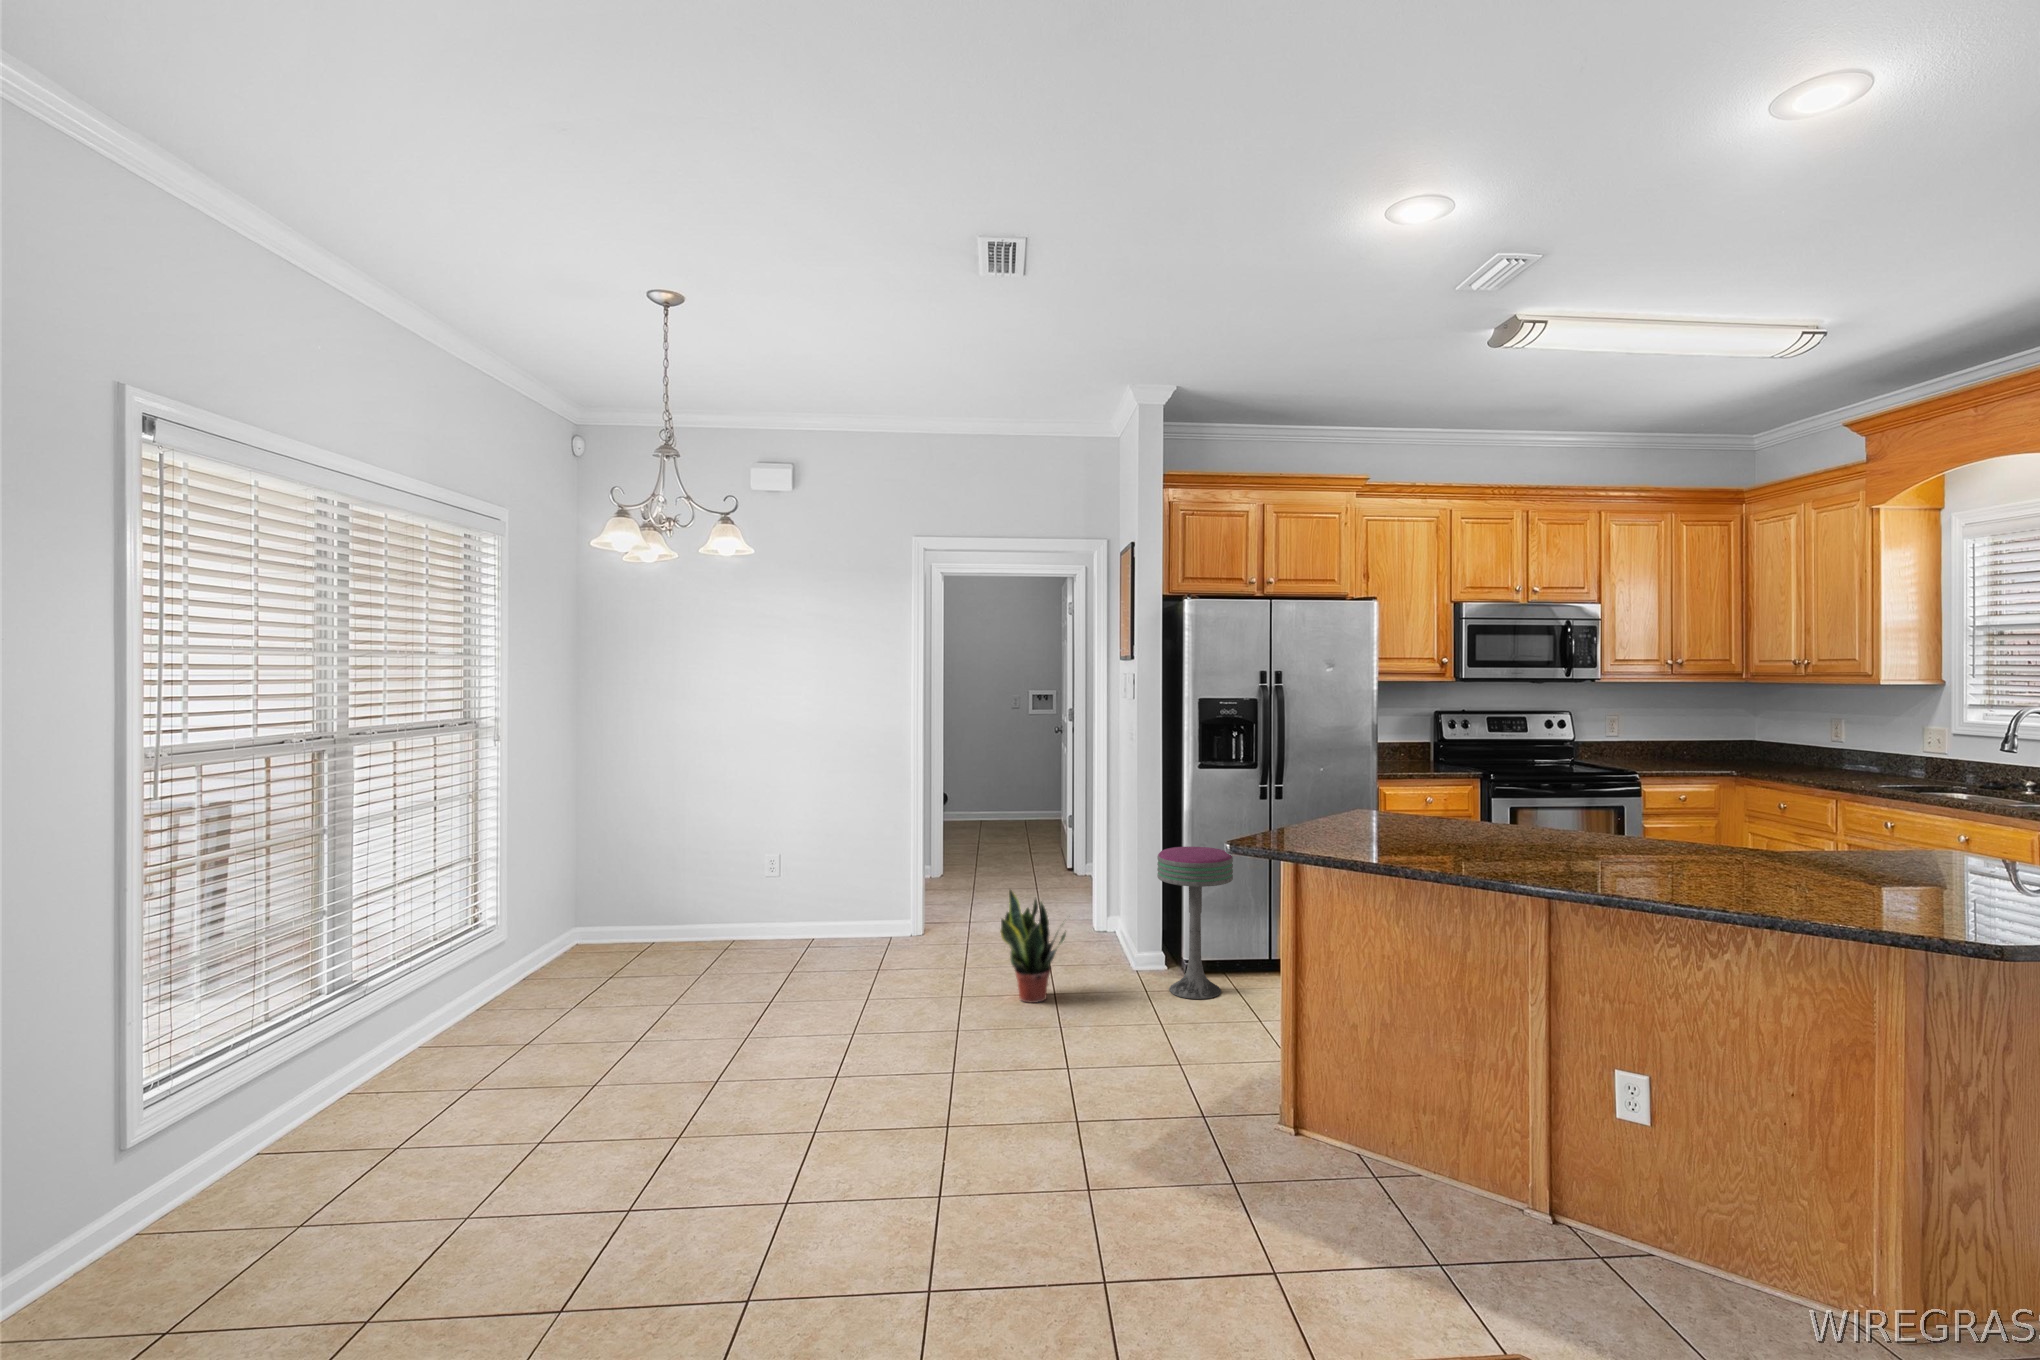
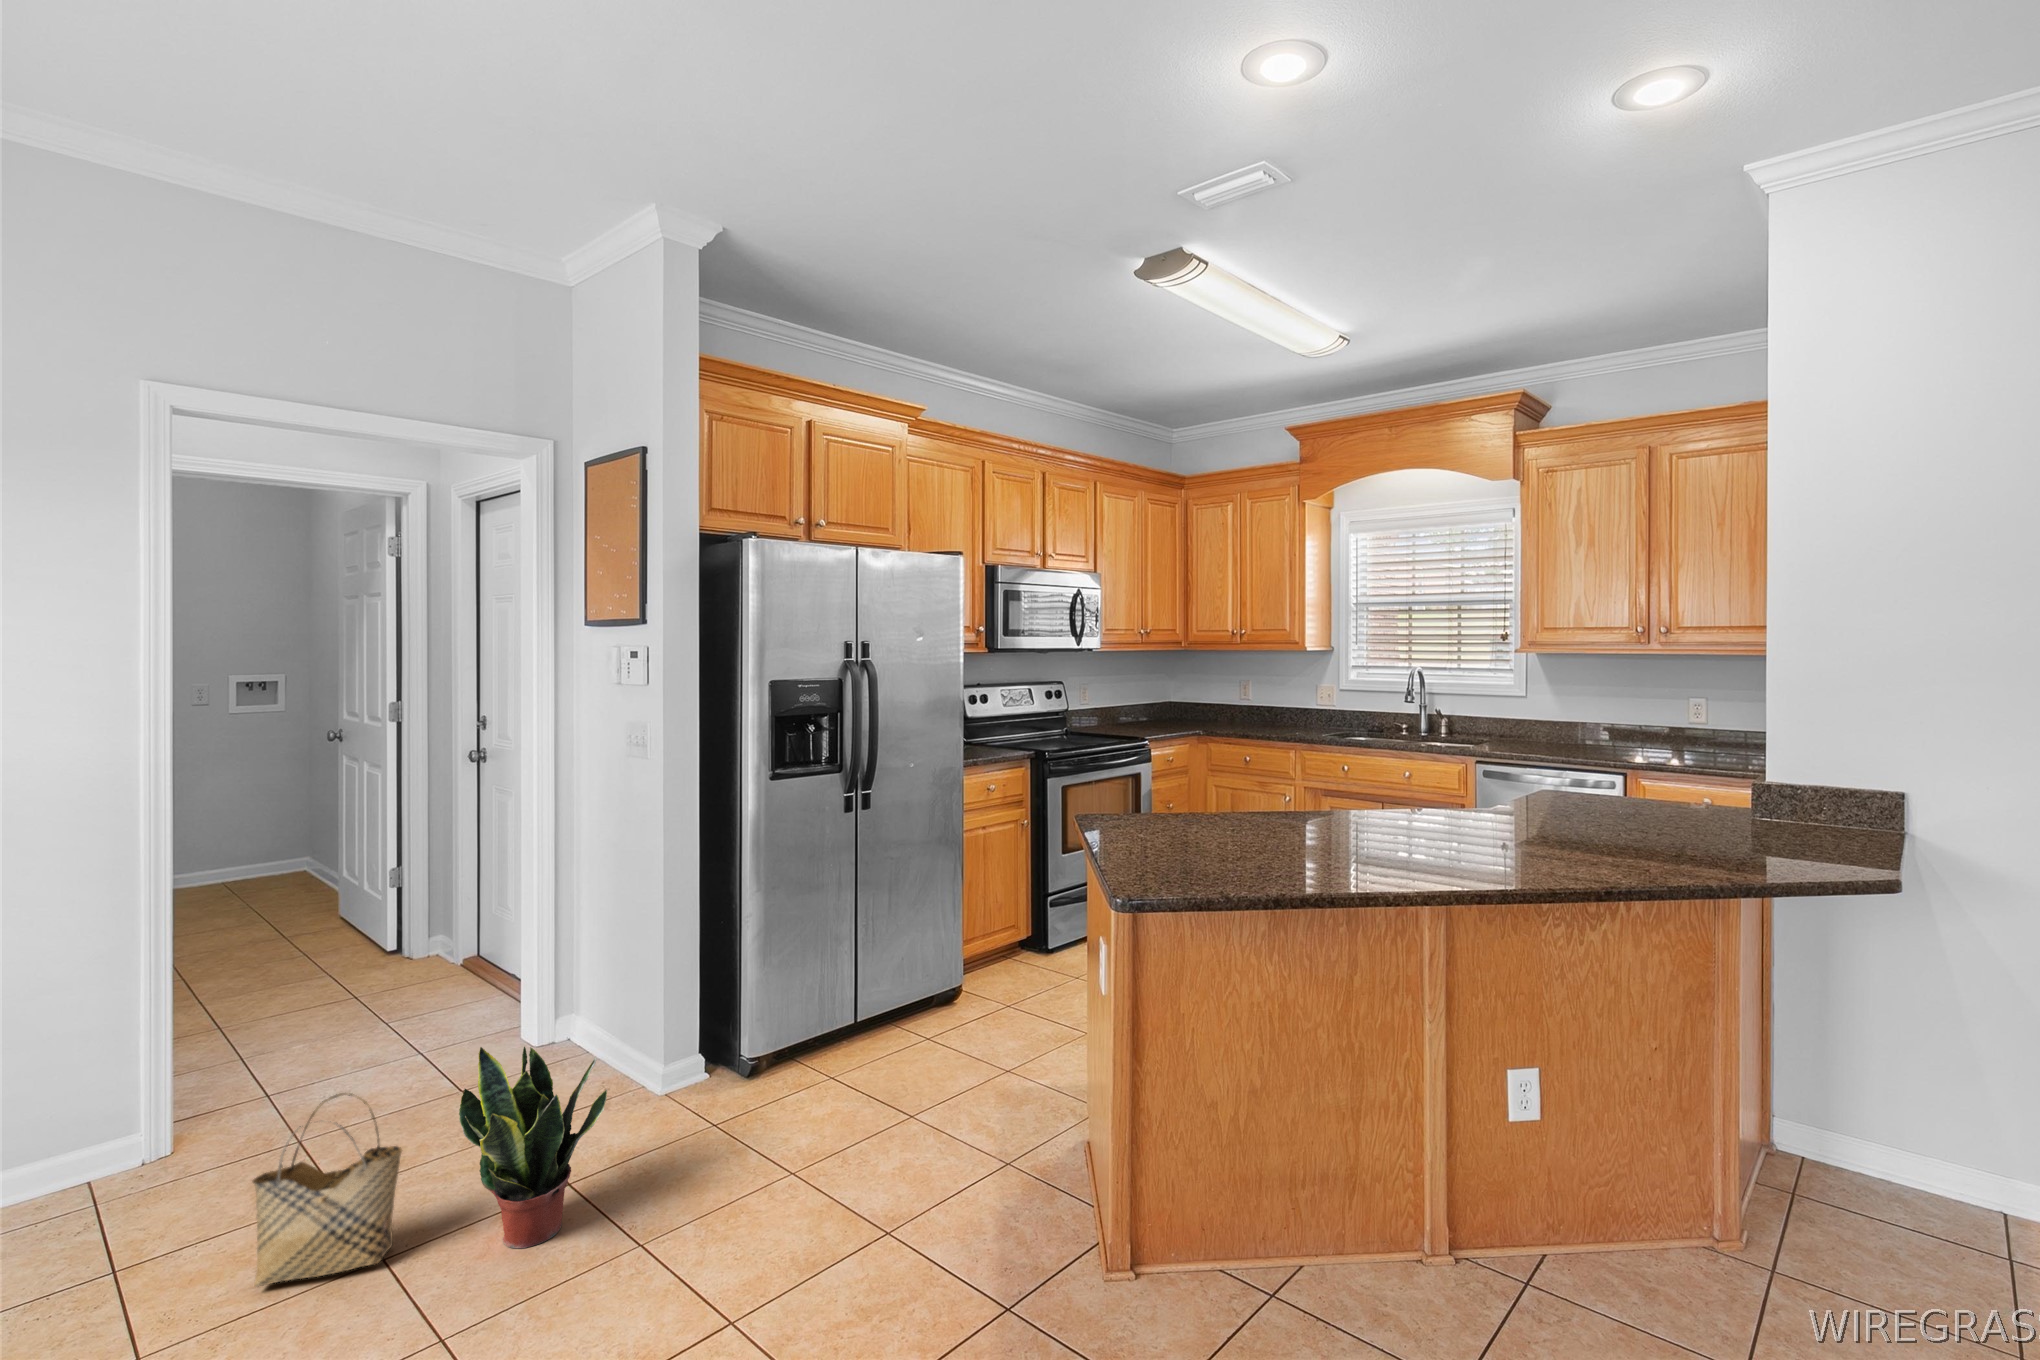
bar stool: present [1157,847,1233,999] -> none [733,894,849,1128]
woven basket: none [928,901,984,987] -> present [252,1093,402,1287]

